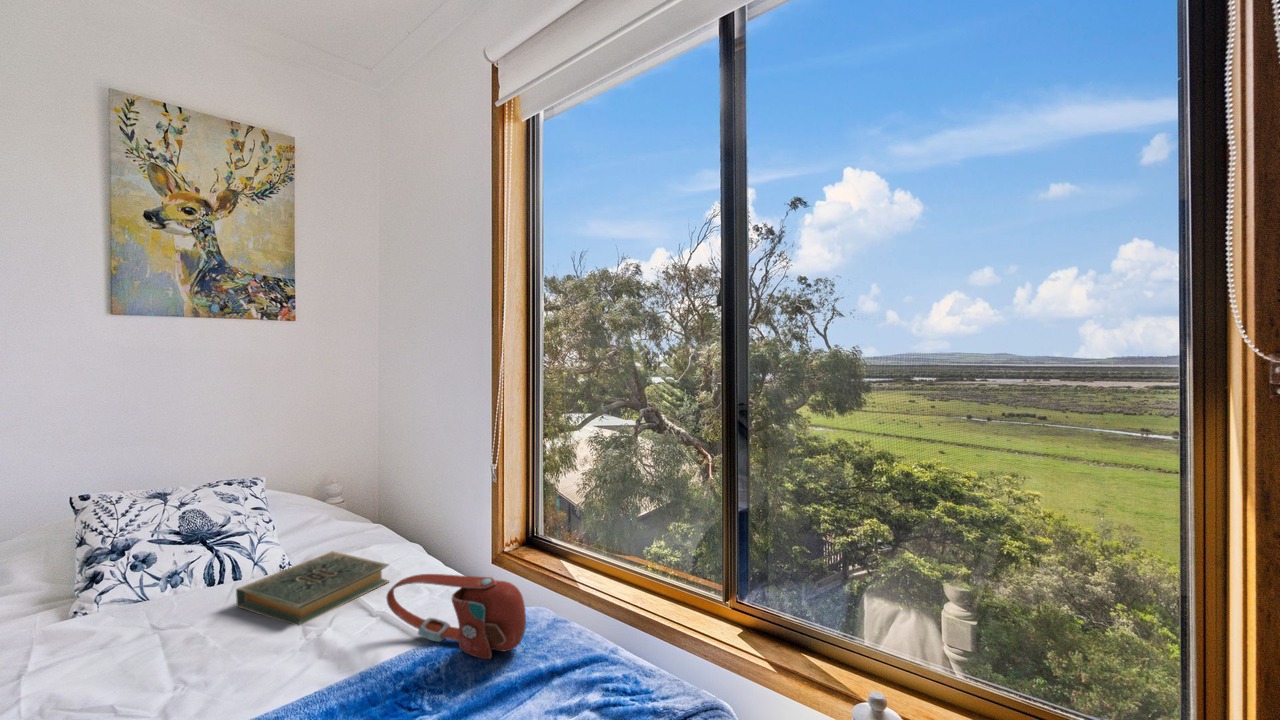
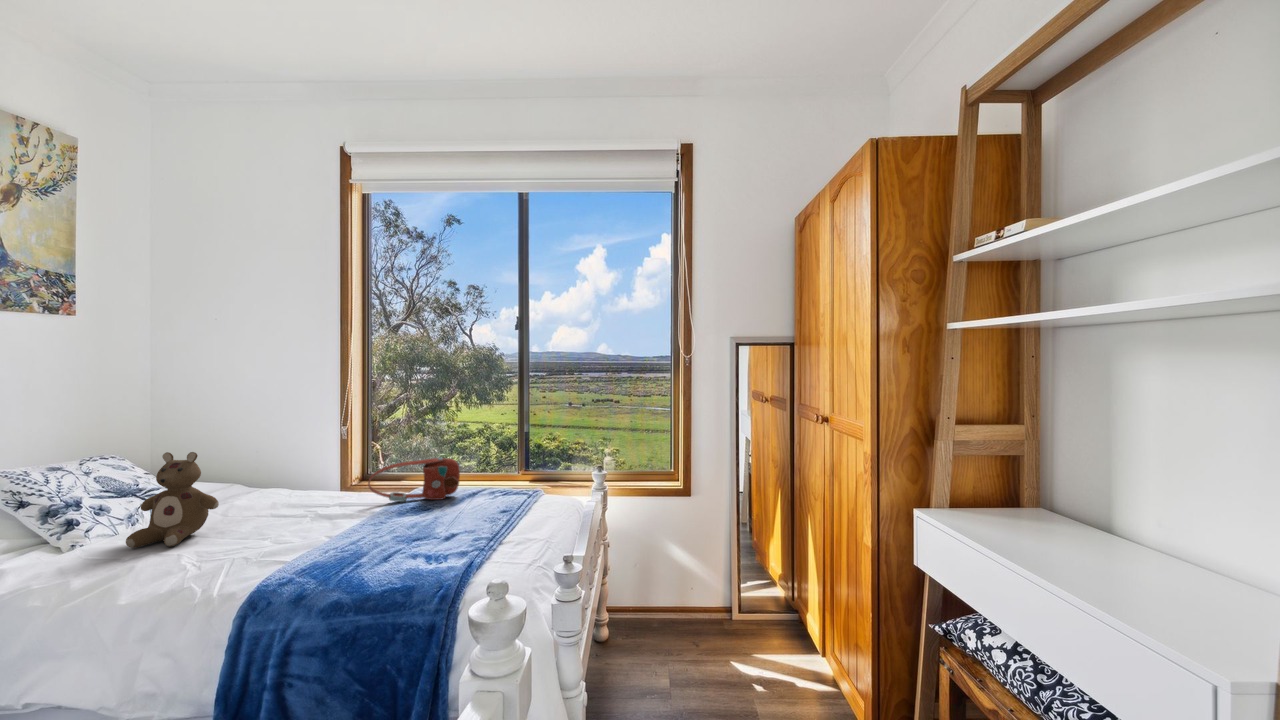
stuffed bear: none [80,513,191,658] -> present [126,452,219,548]
hardback book: present [236,551,389,626] -> none [216,487,315,523]

